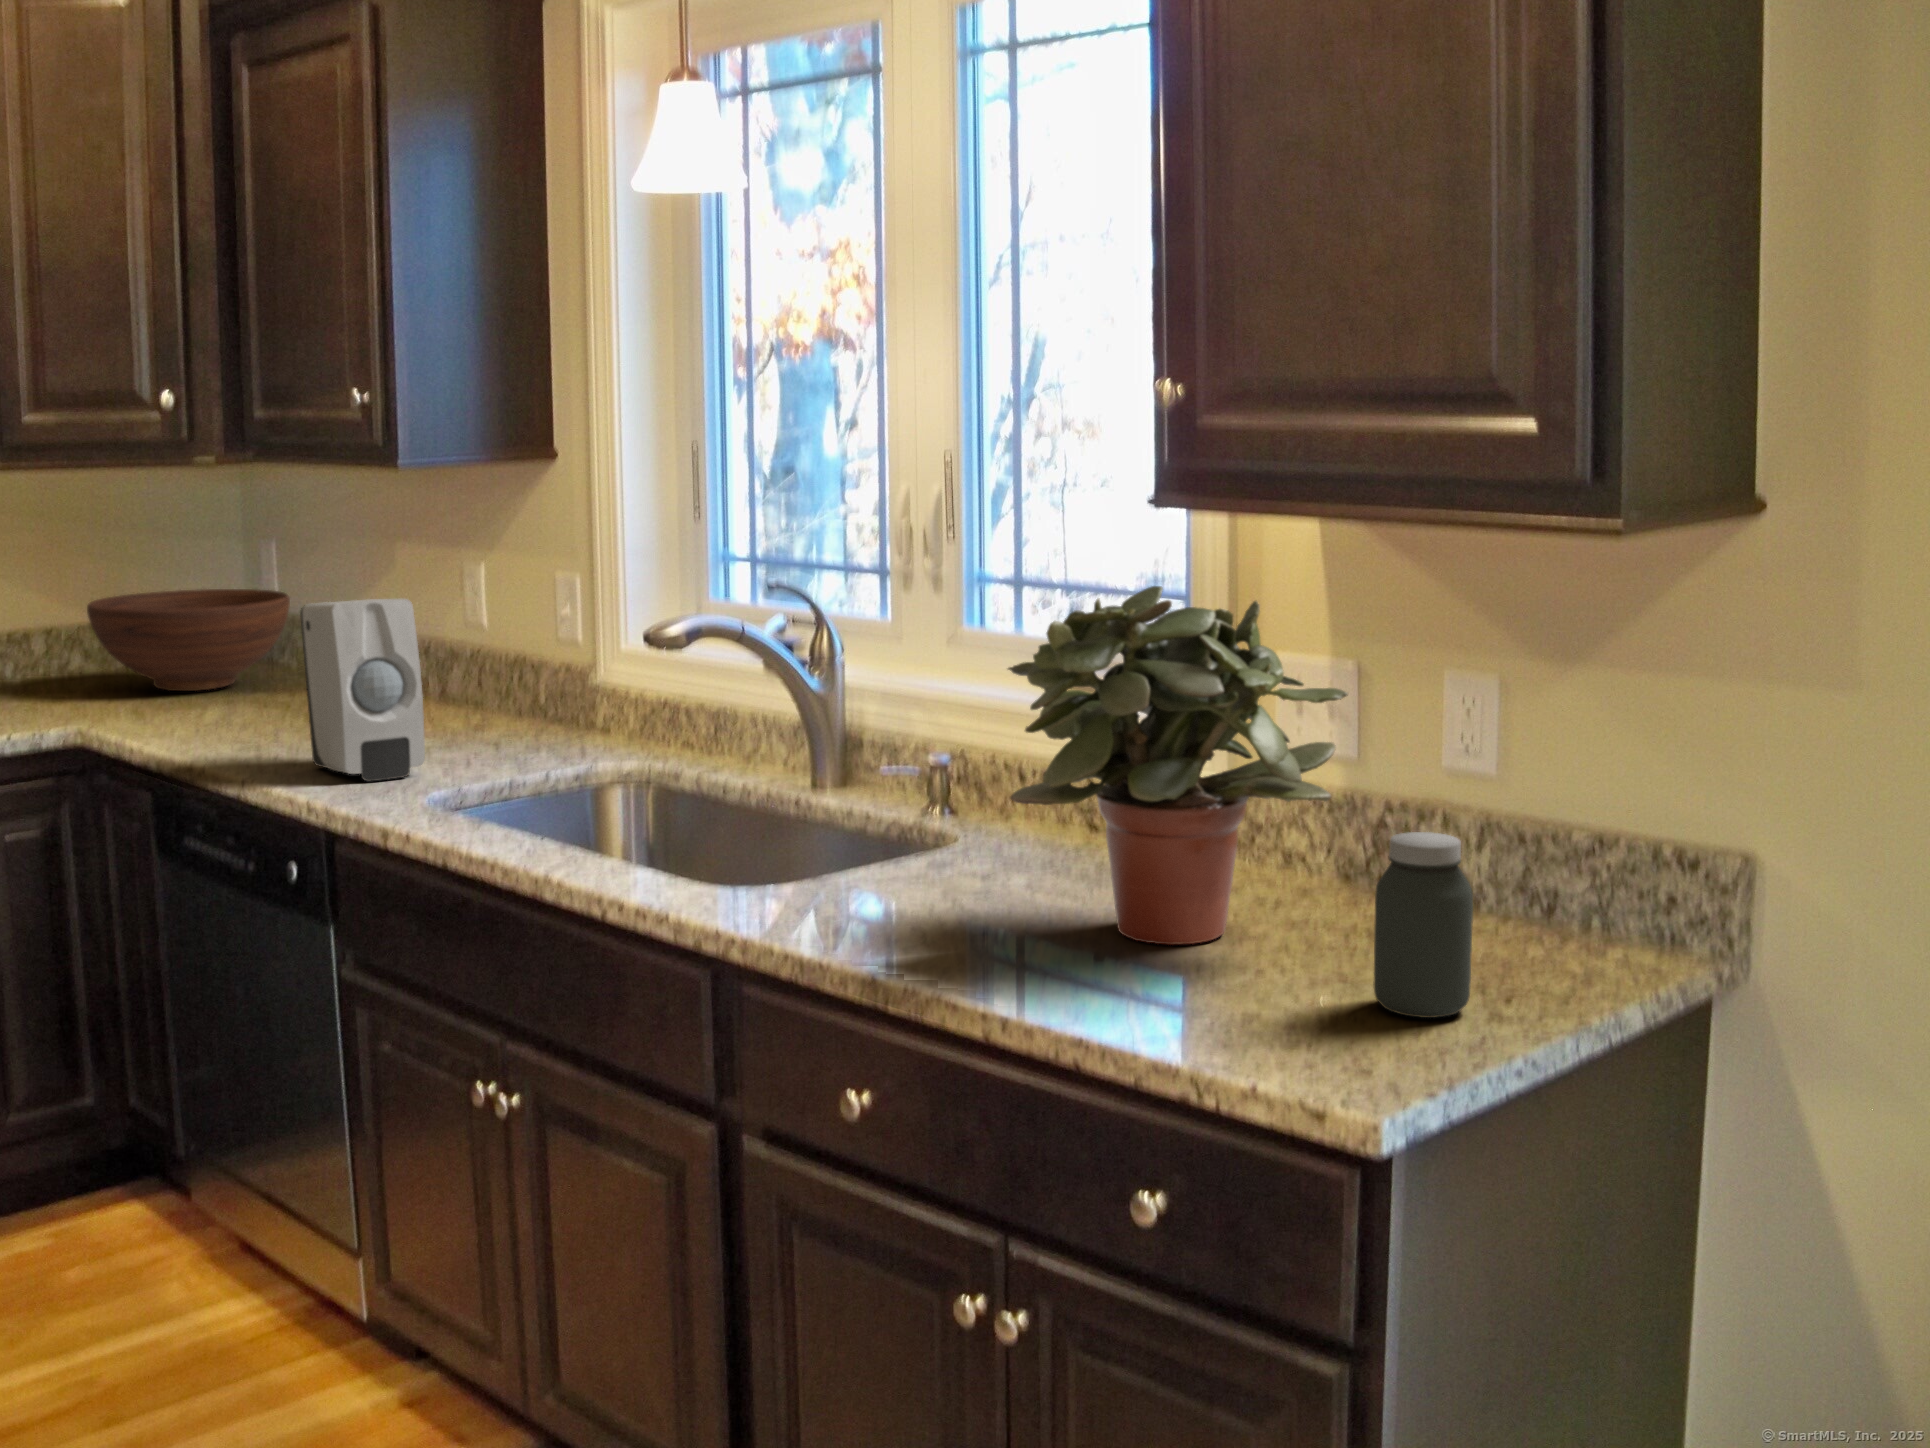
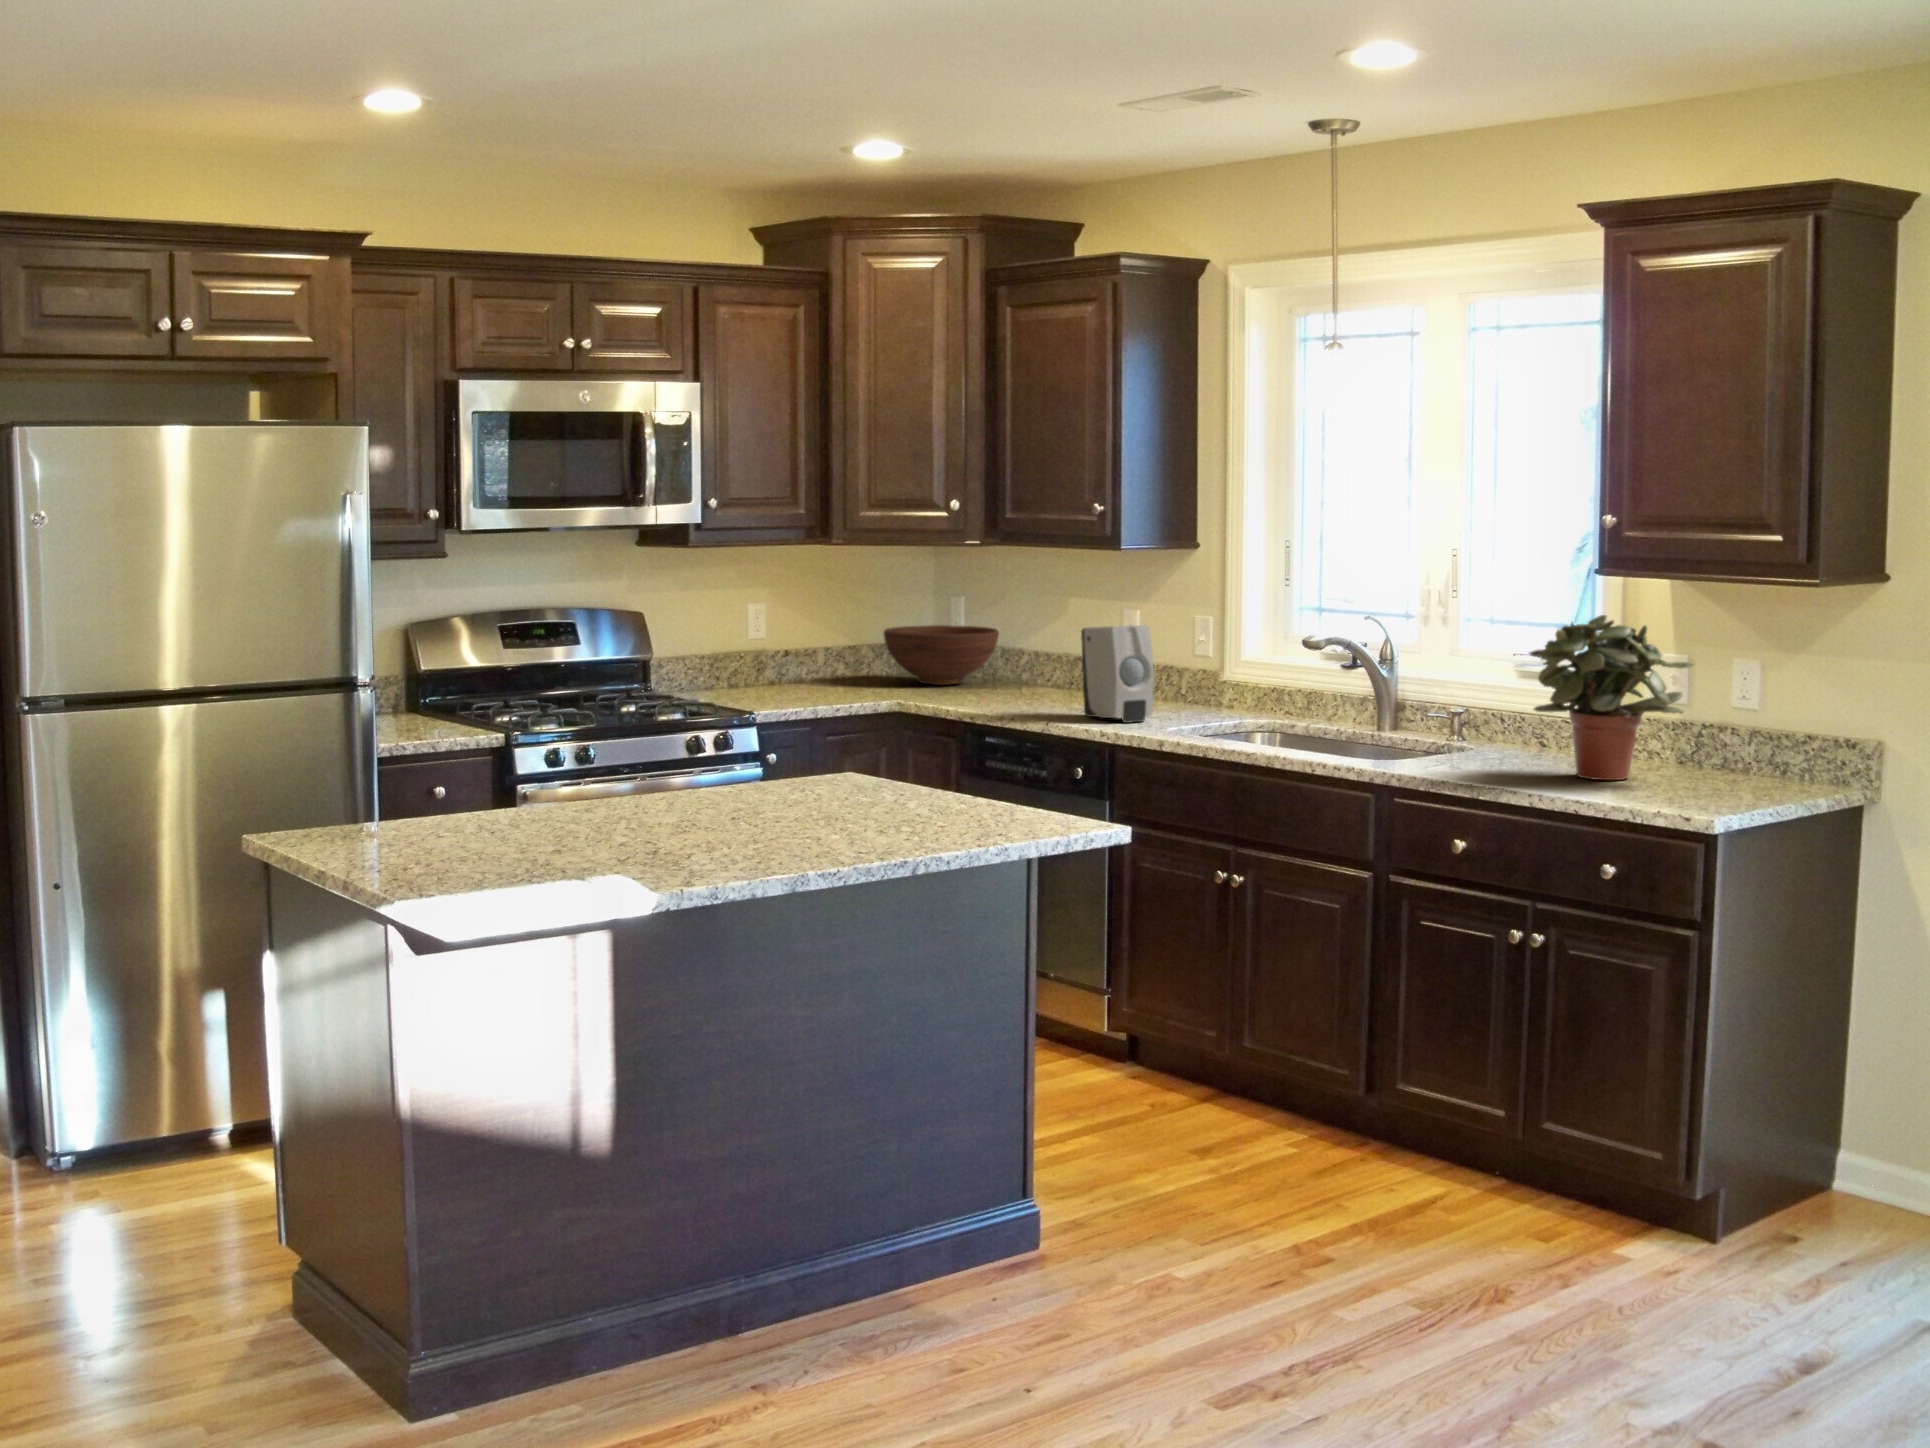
jar: present [1374,832,1473,1018] -> none [1706,722,1752,799]

